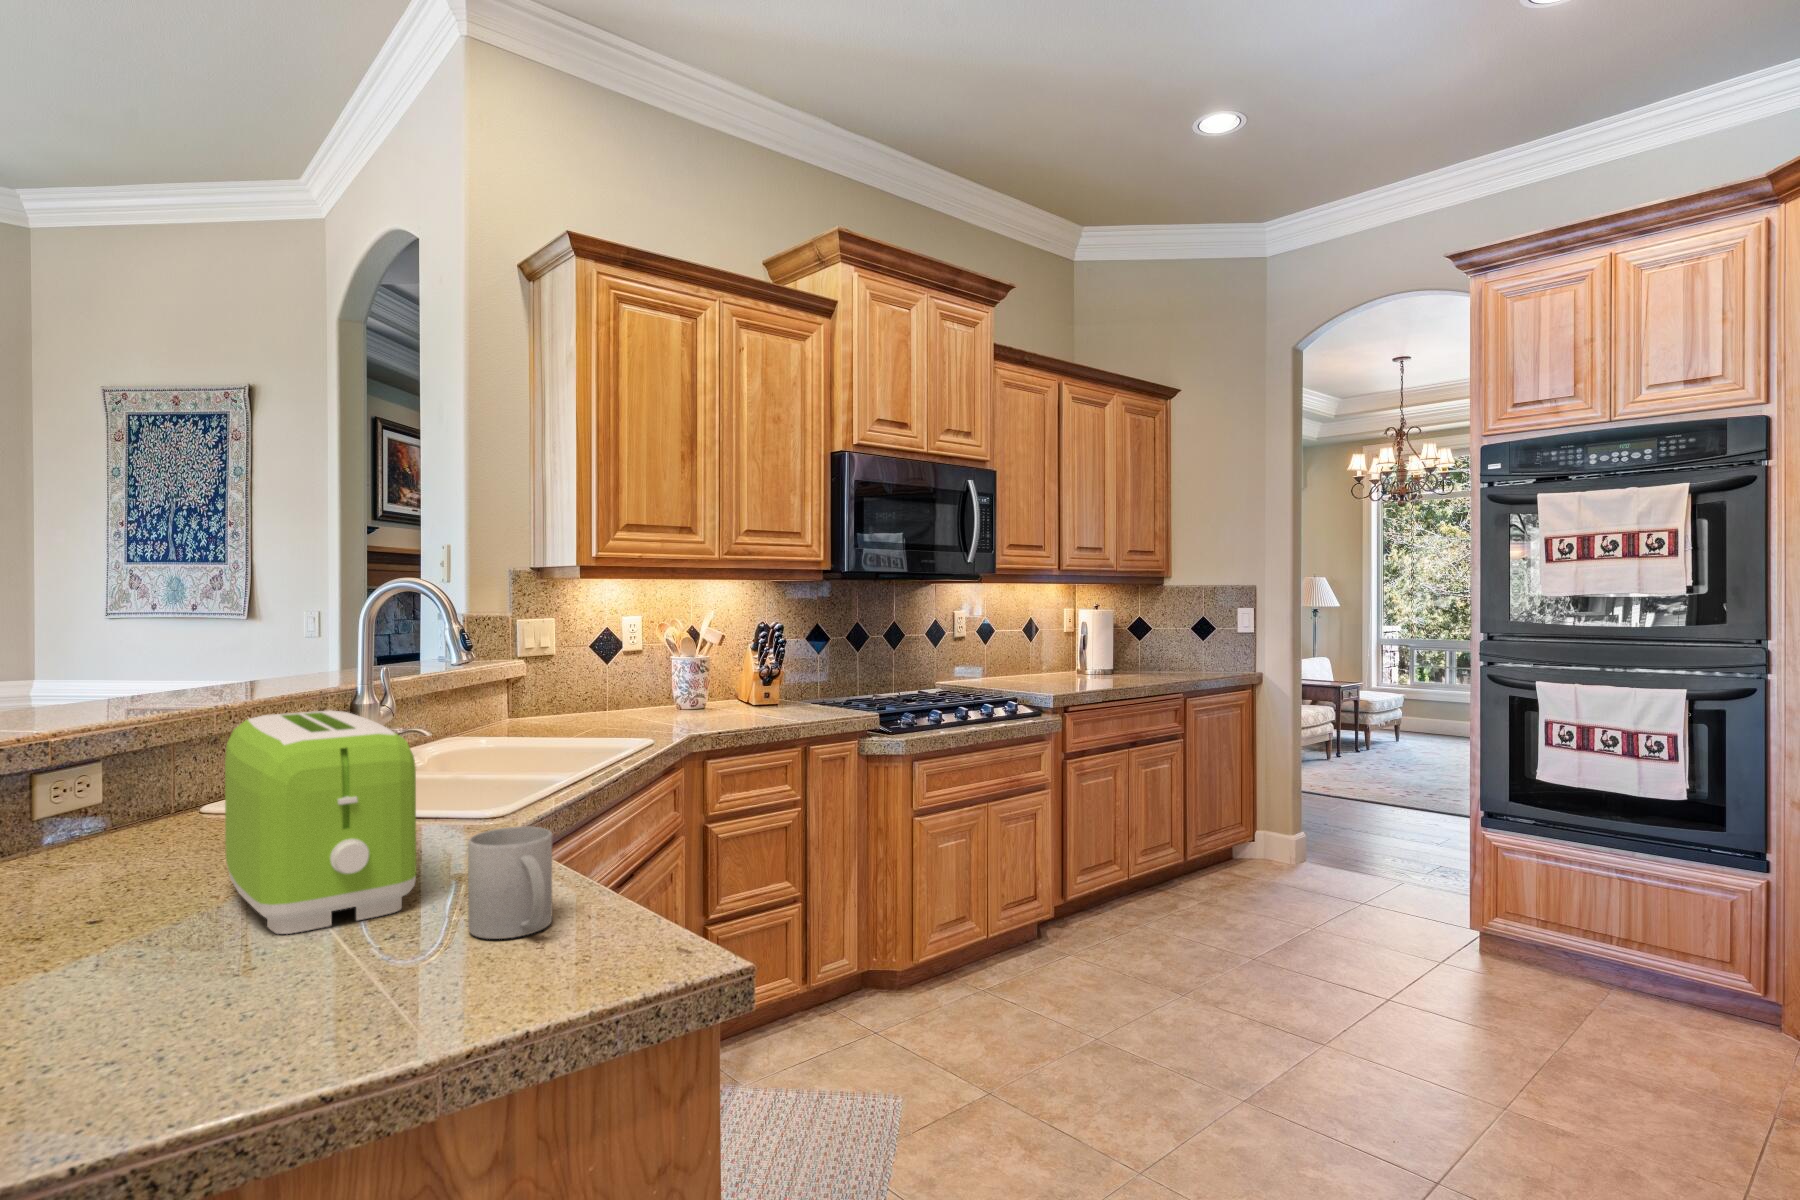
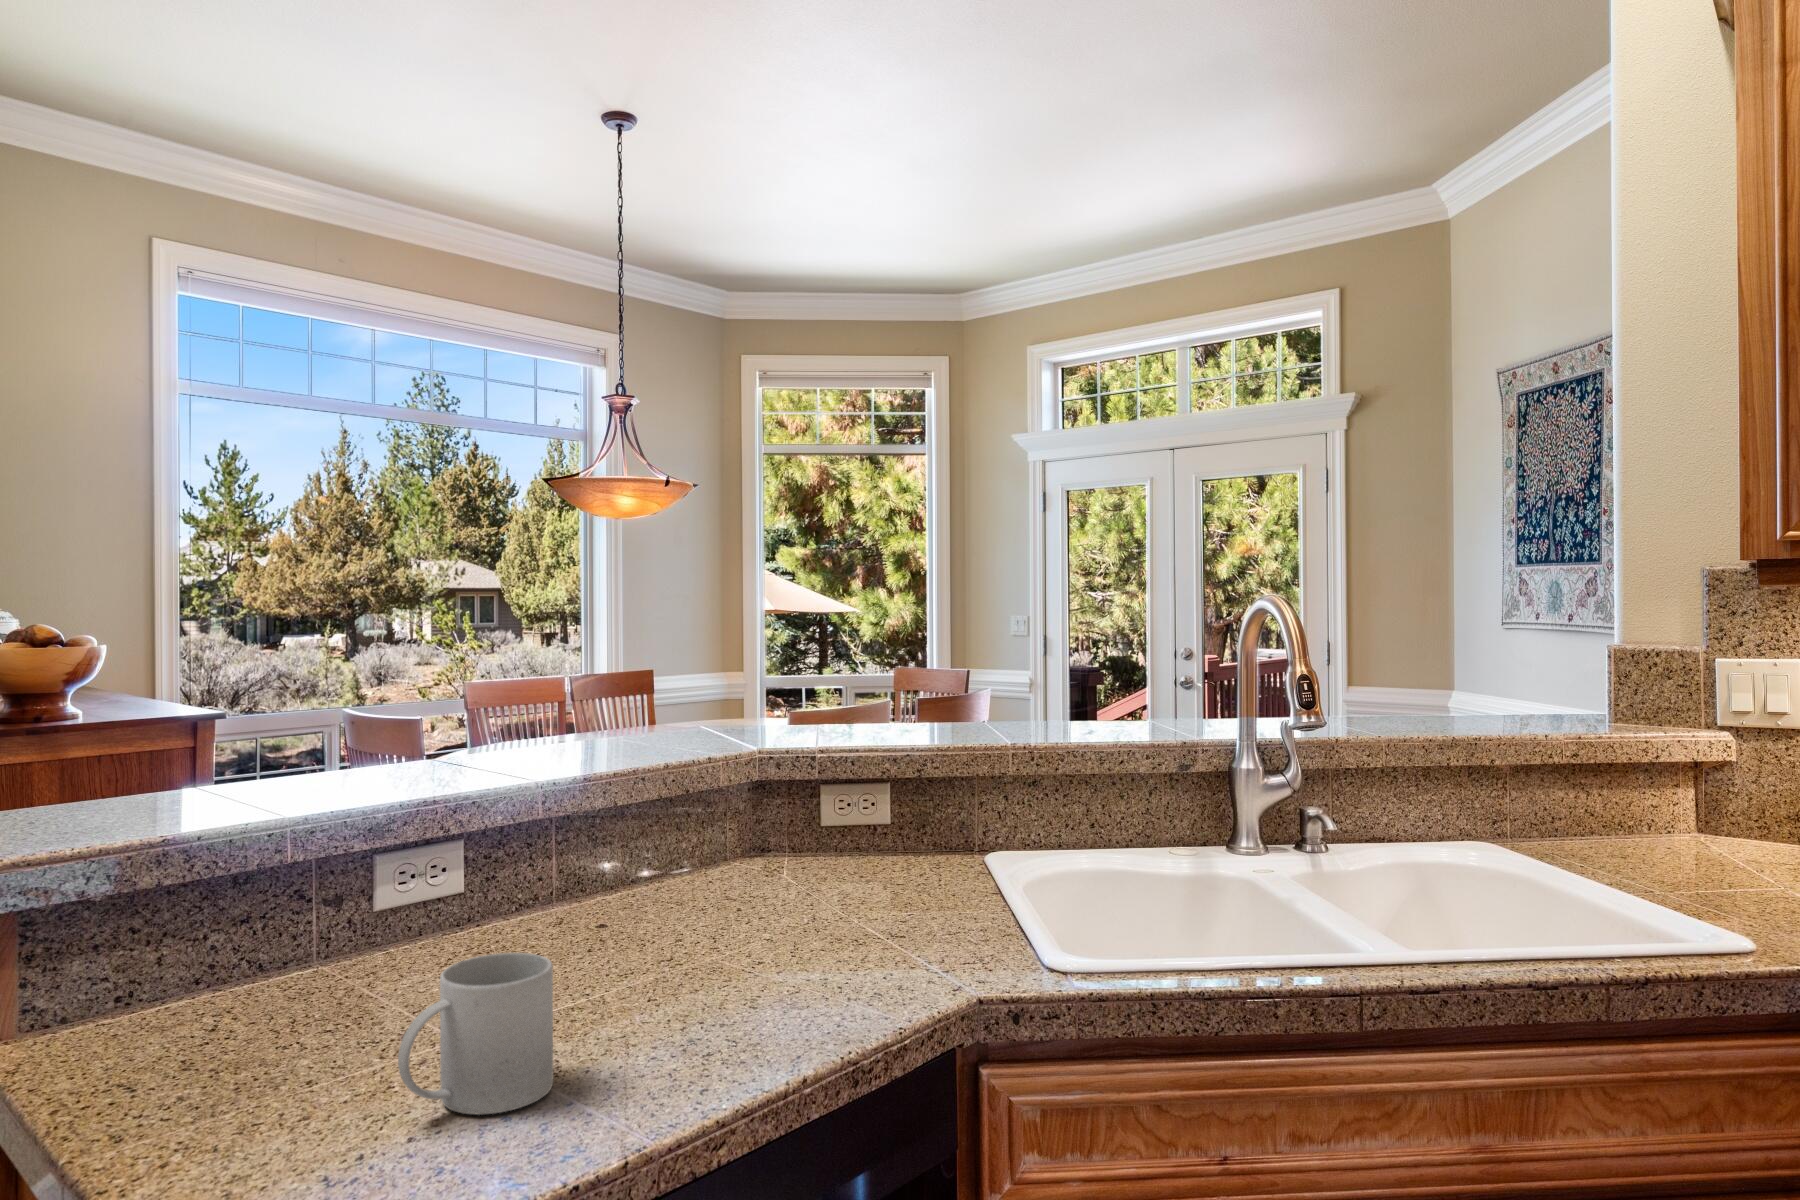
toaster: present [225,710,416,934] -> none [510,760,815,1021]

